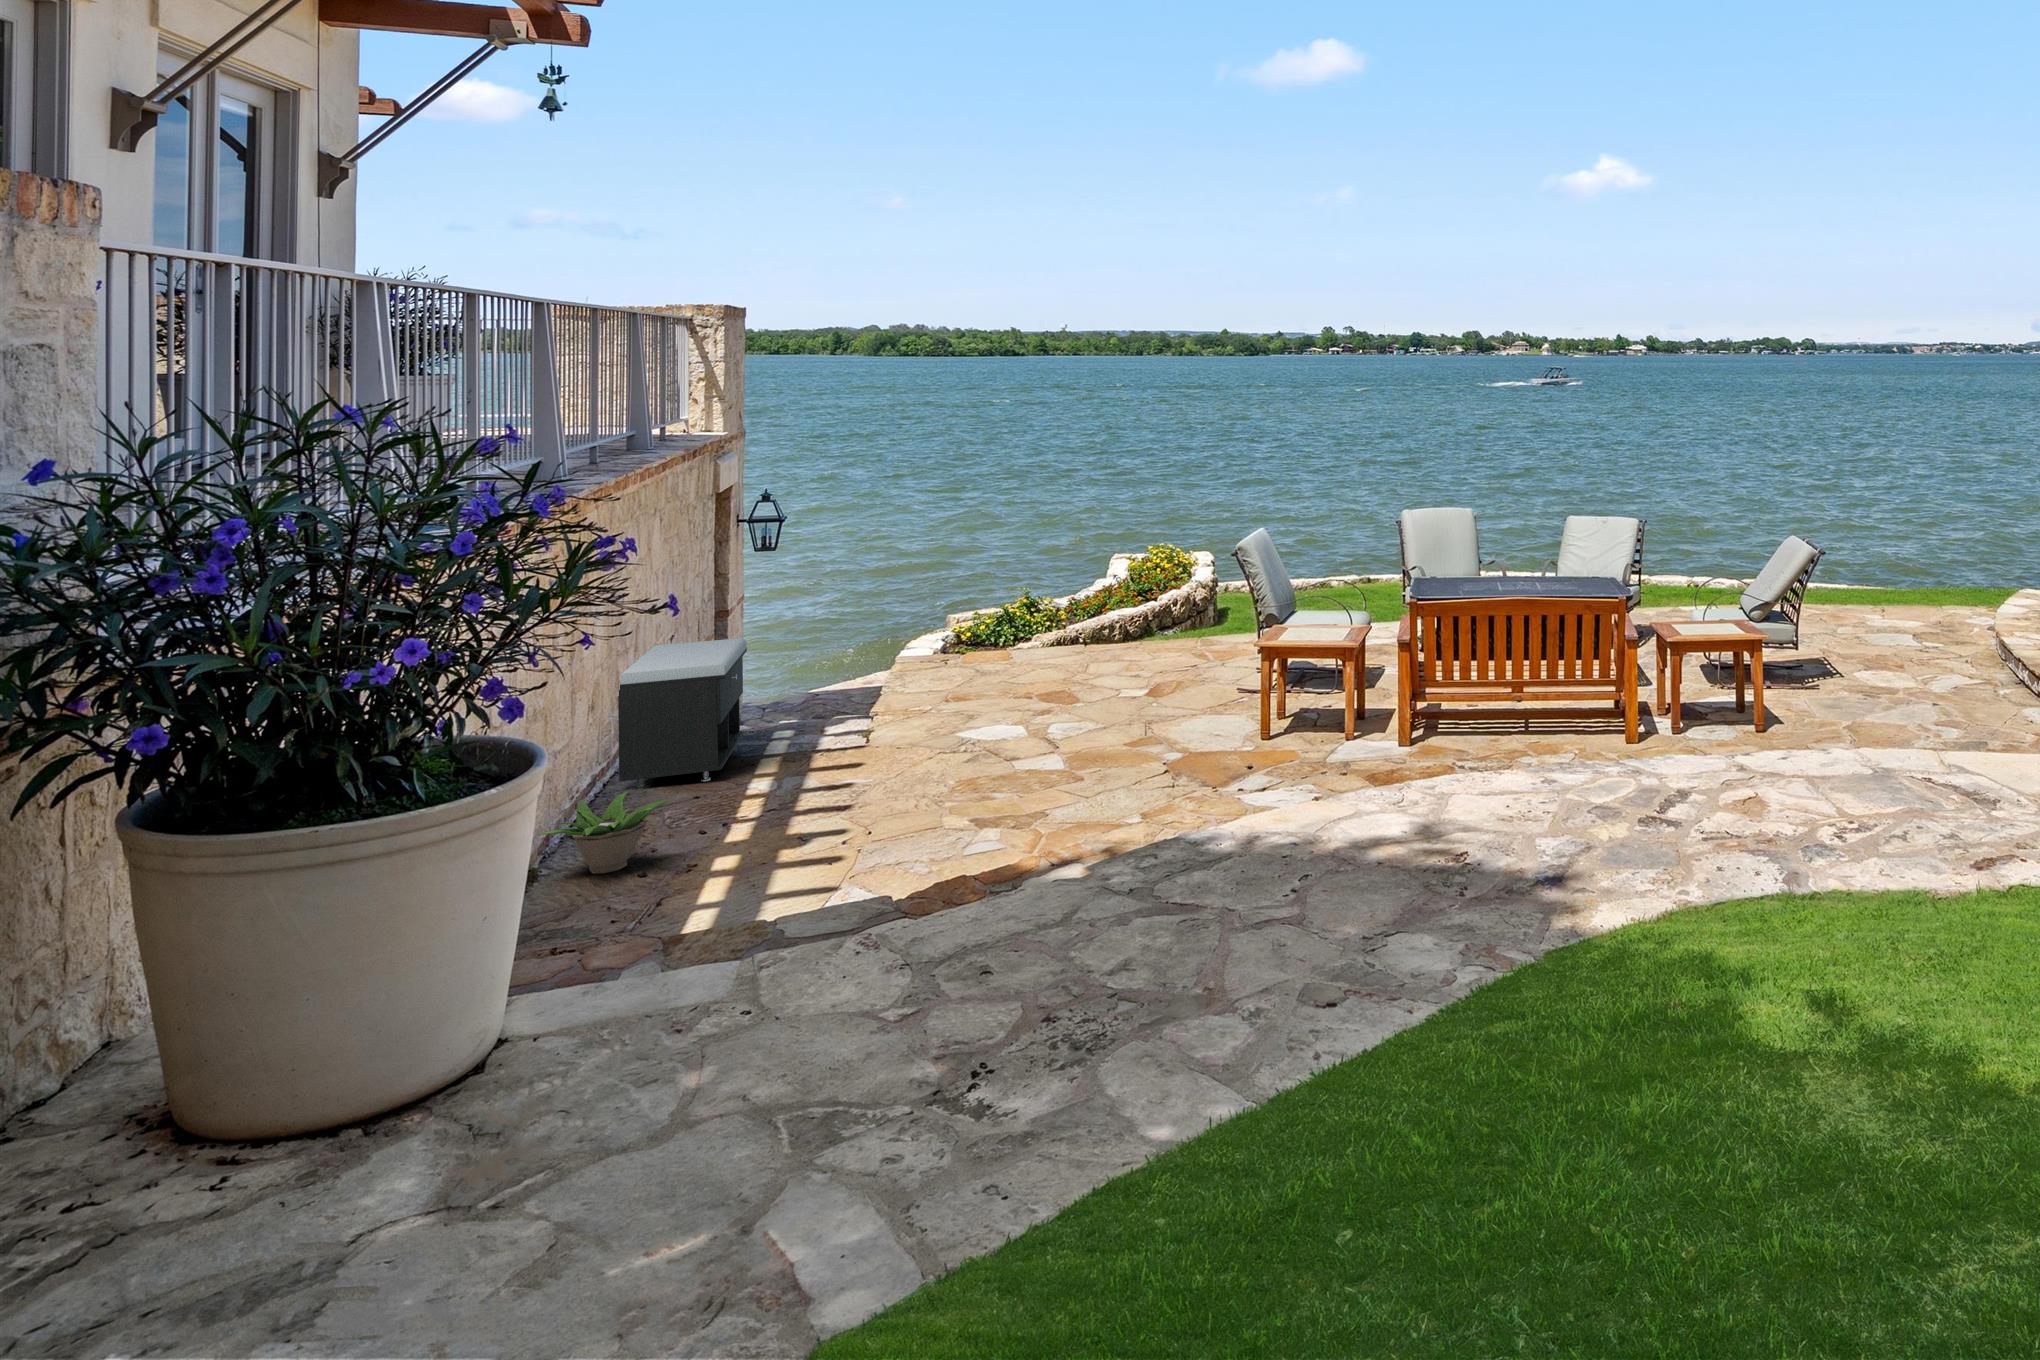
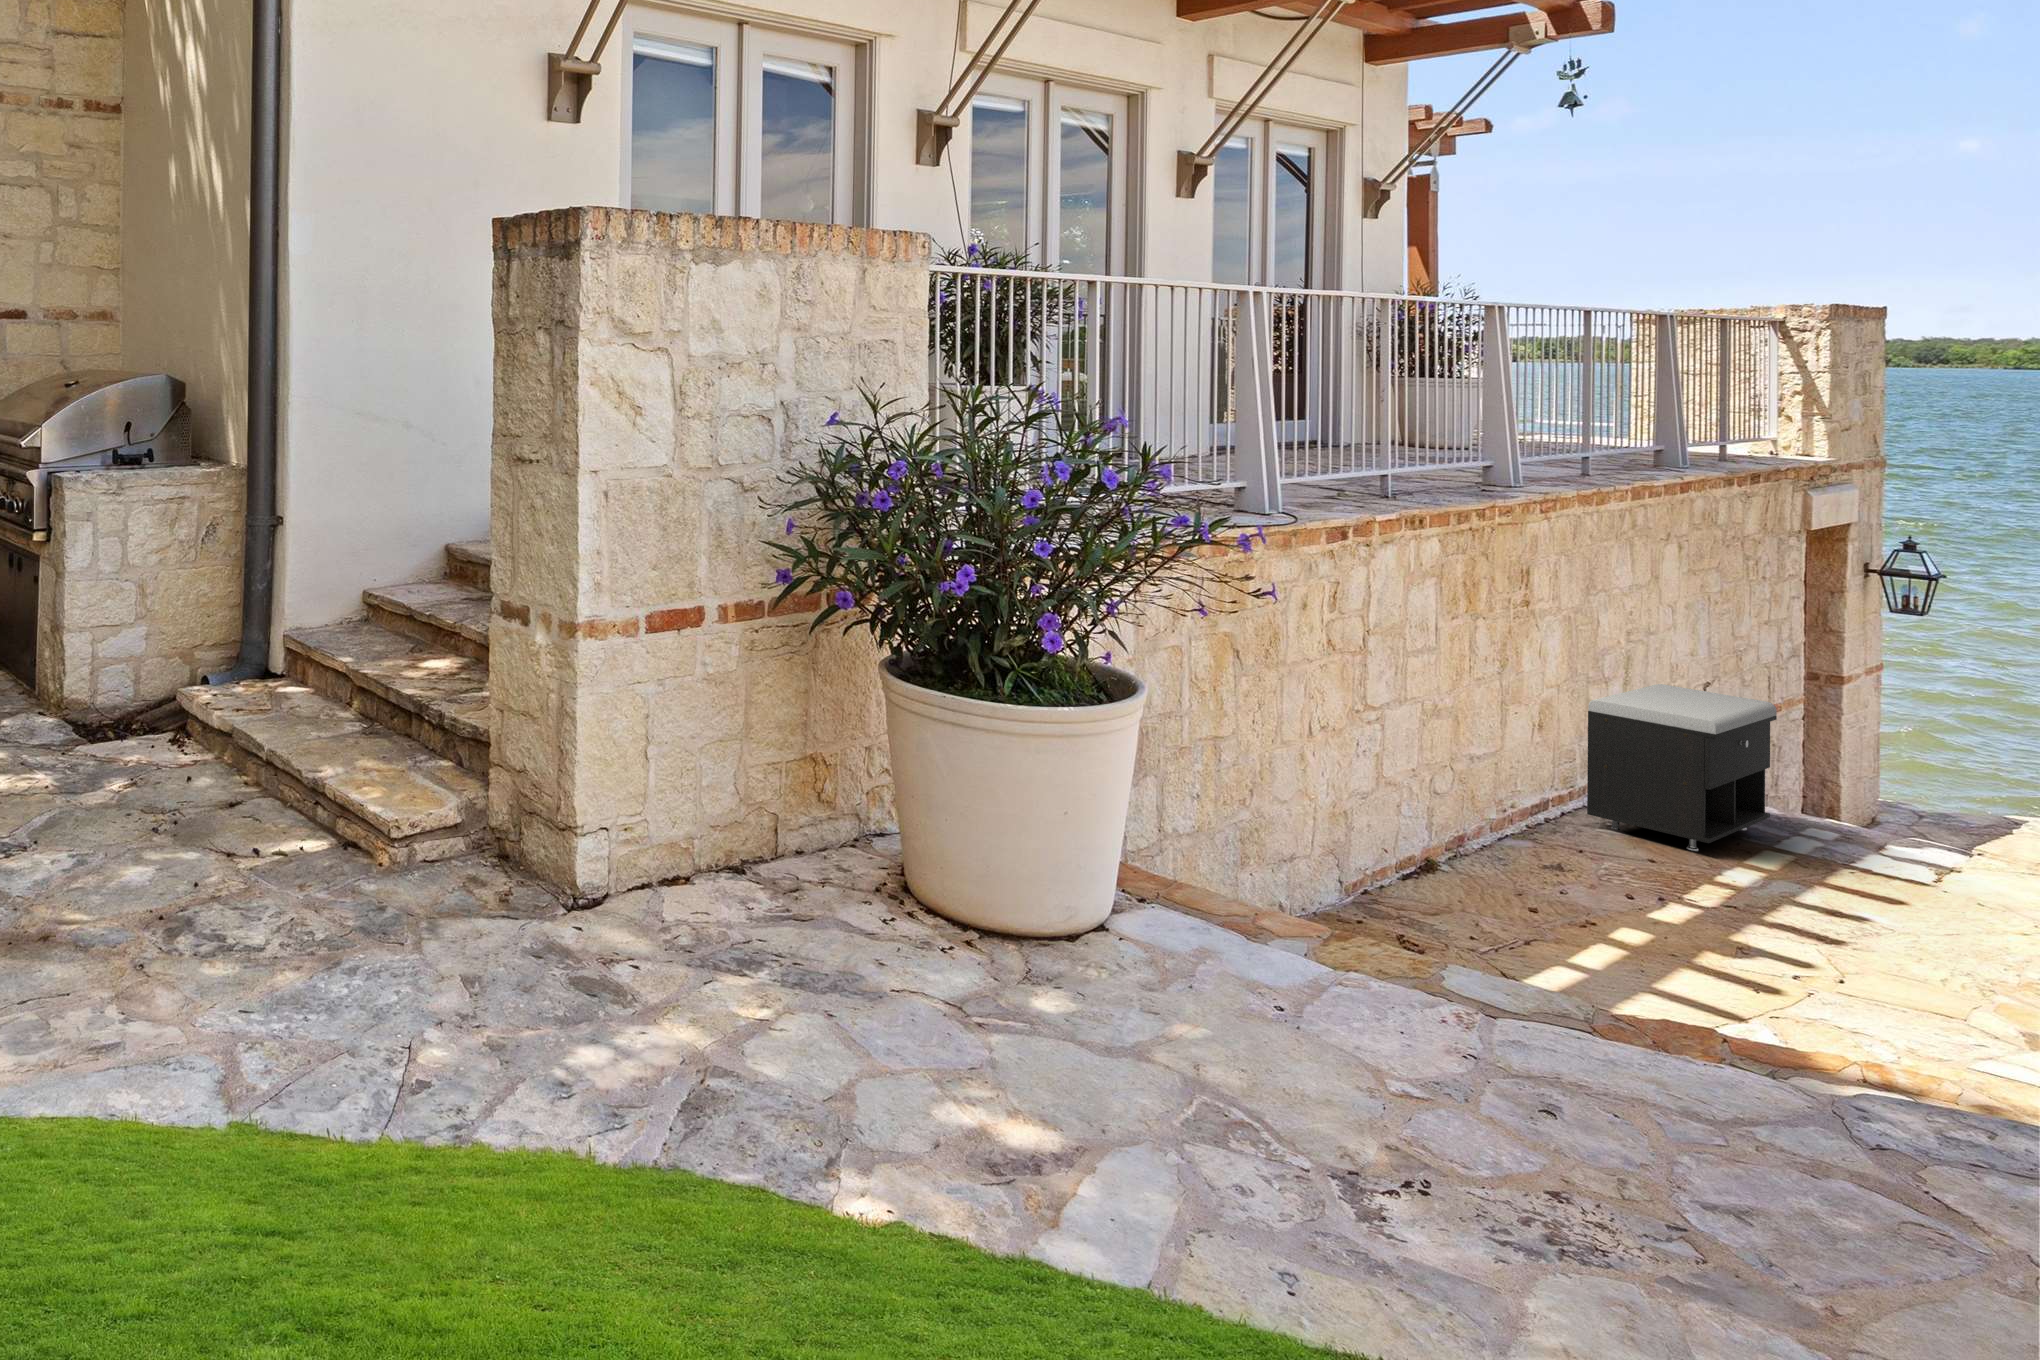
decorative plant: present [539,791,671,873] -> none [1439,808,1586,893]

